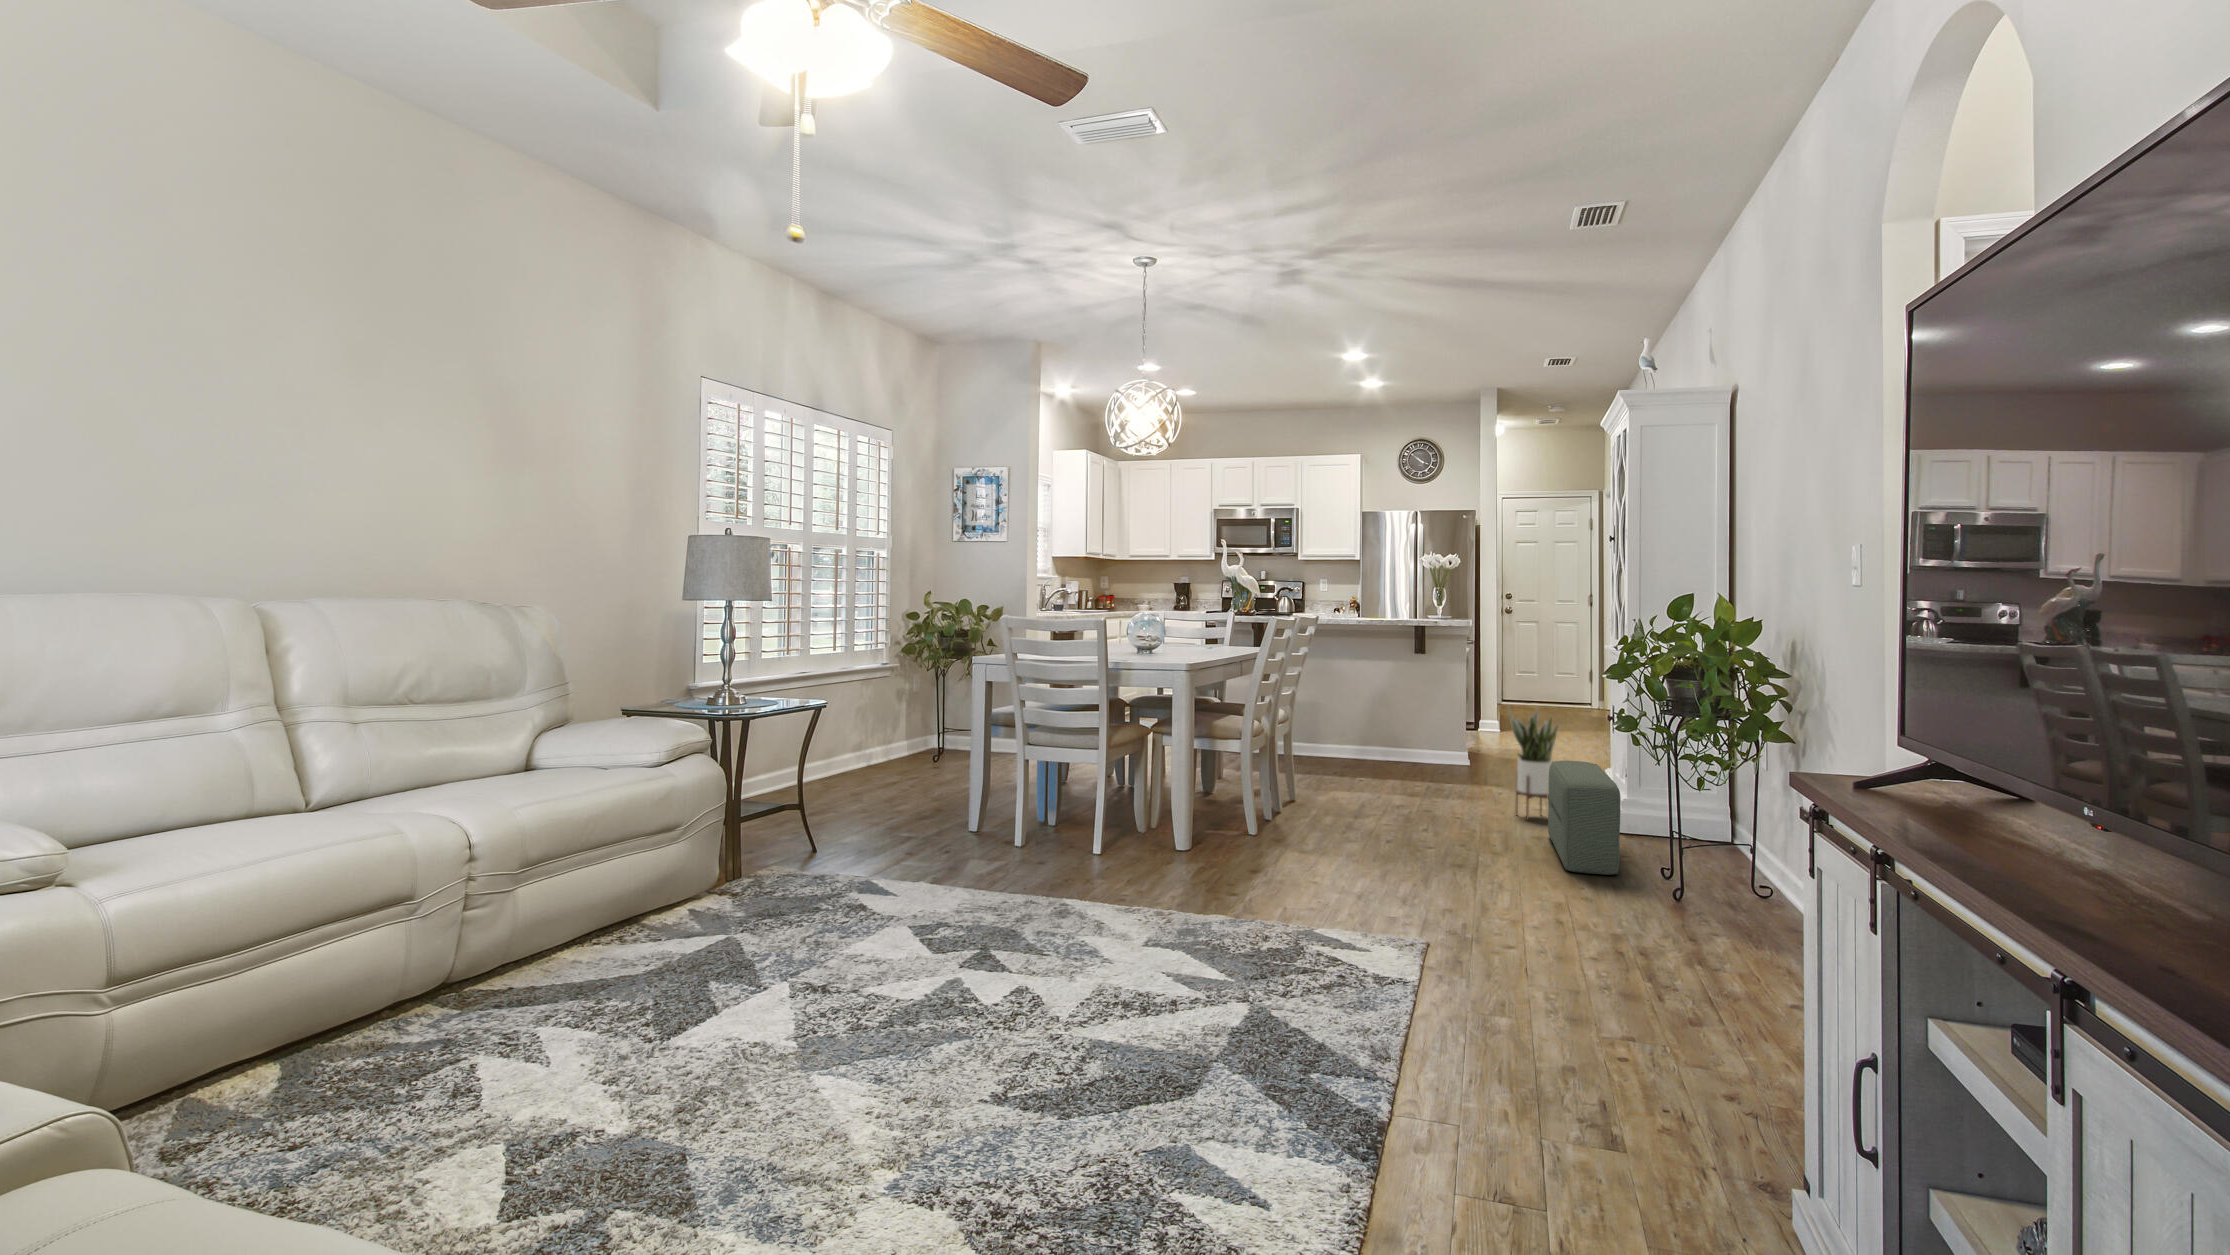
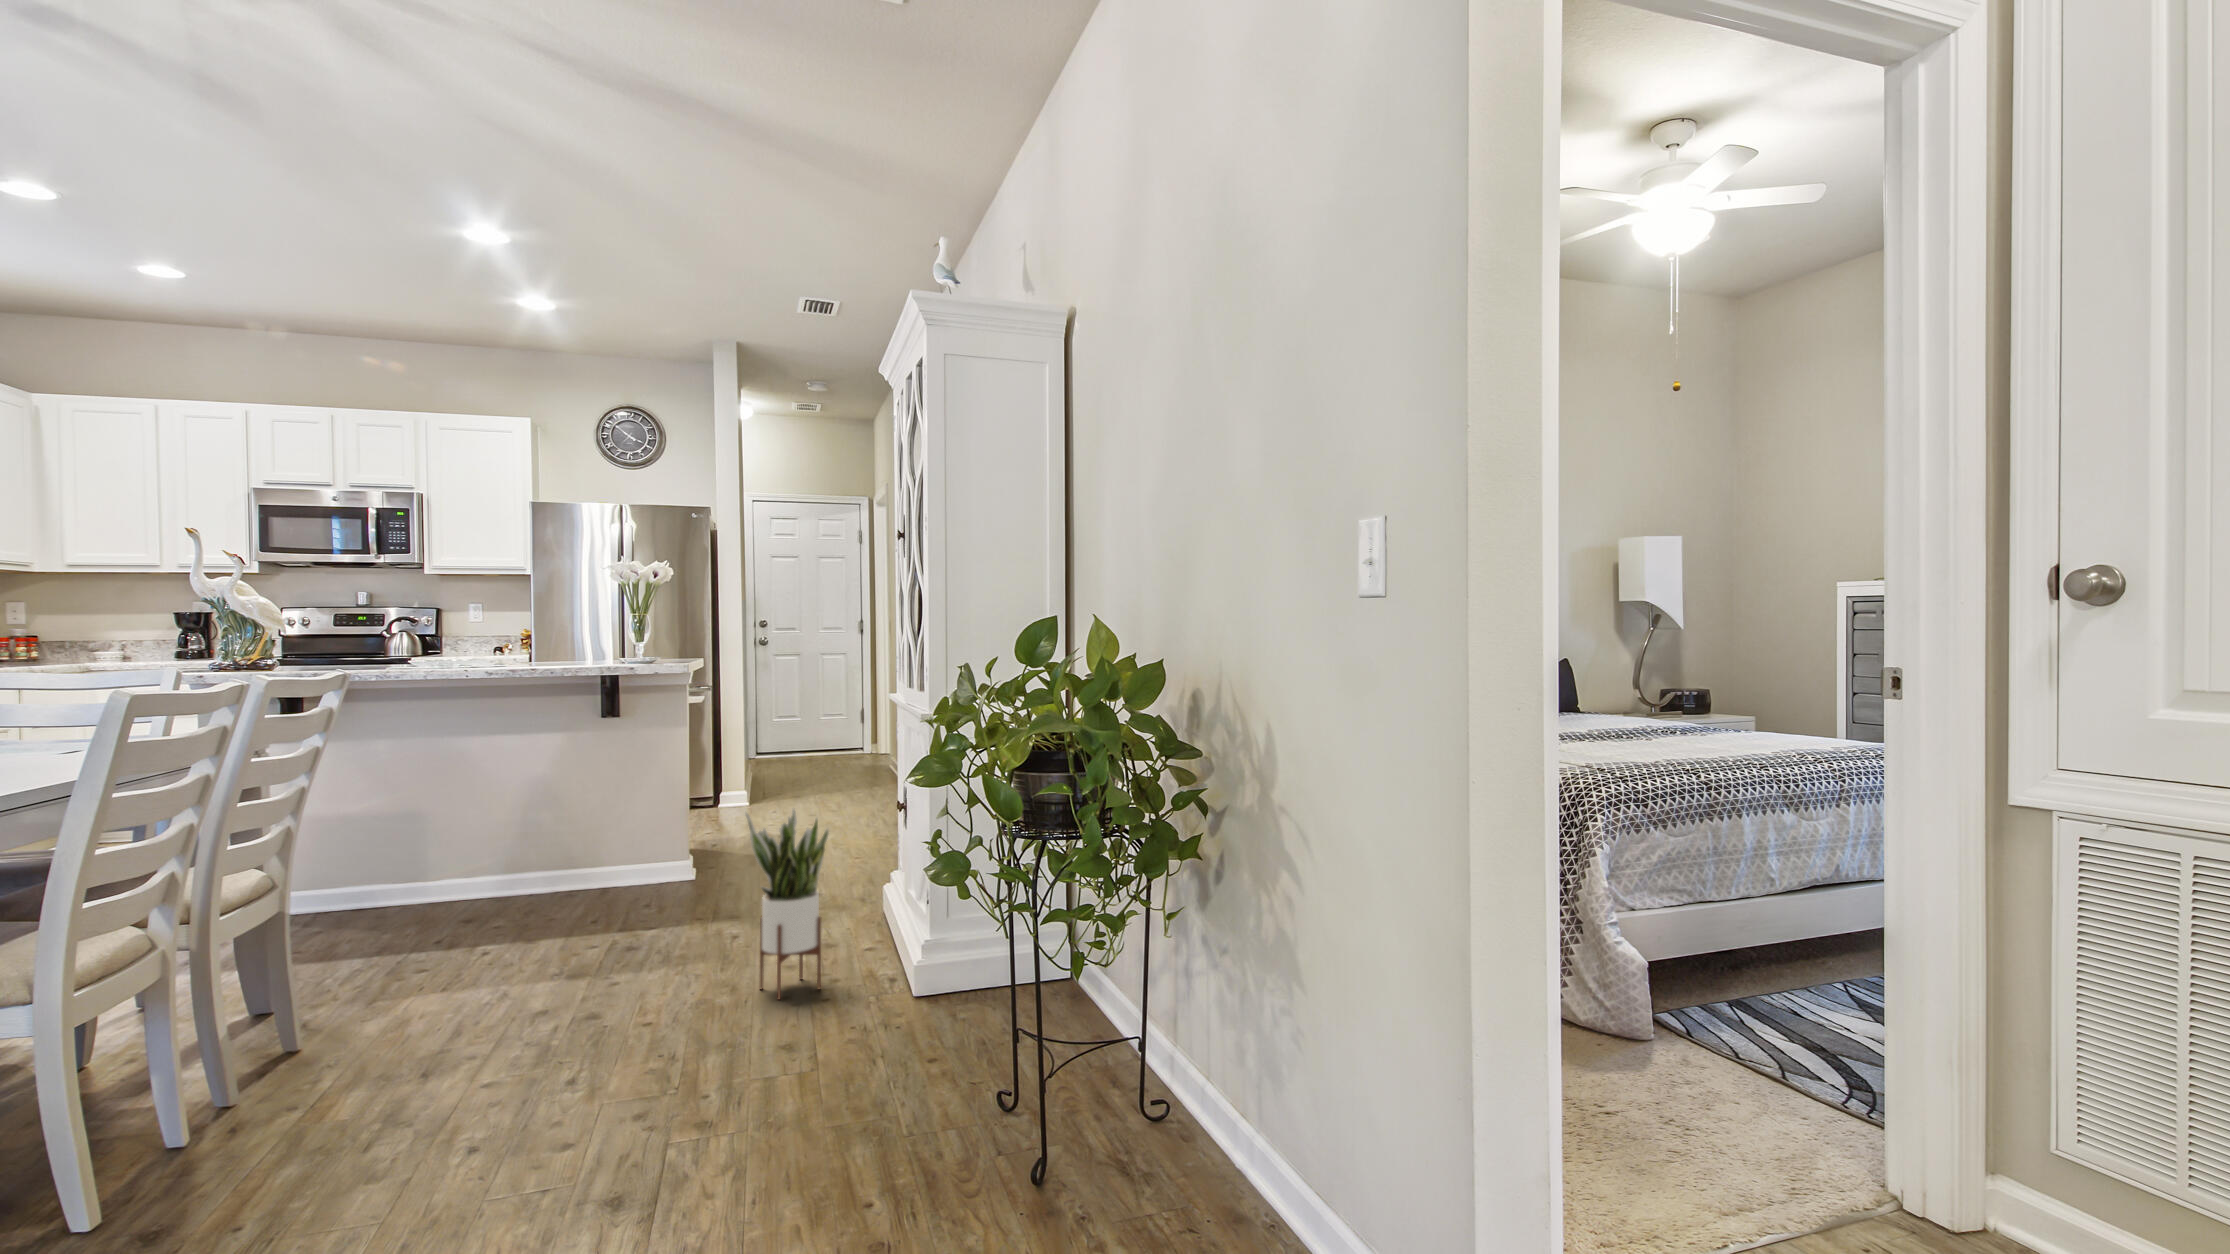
pouf: present [1548,761,1621,875] -> none [814,901,939,1140]

